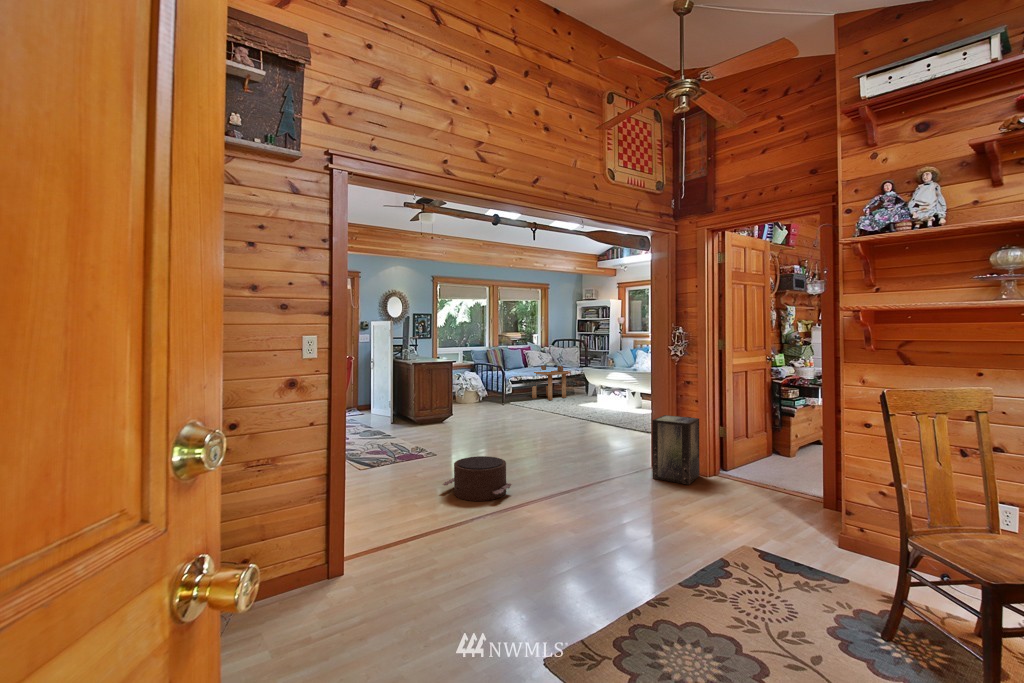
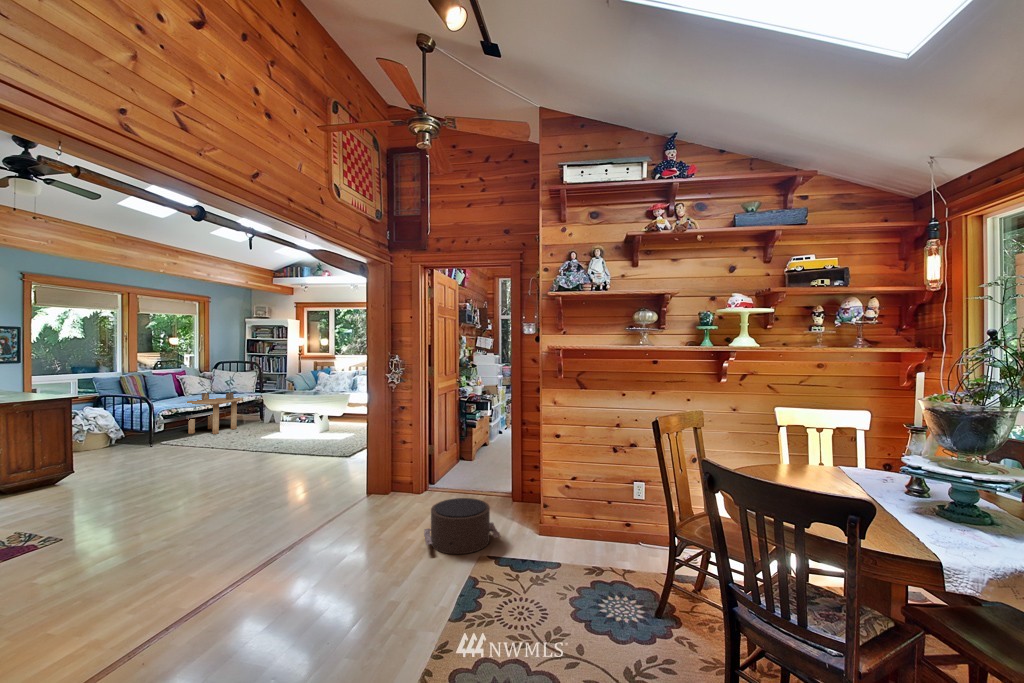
storage box: present [652,415,700,485] -> none [373,441,415,509]
pouf: present [443,456,512,501] -> present [424,498,500,554]

